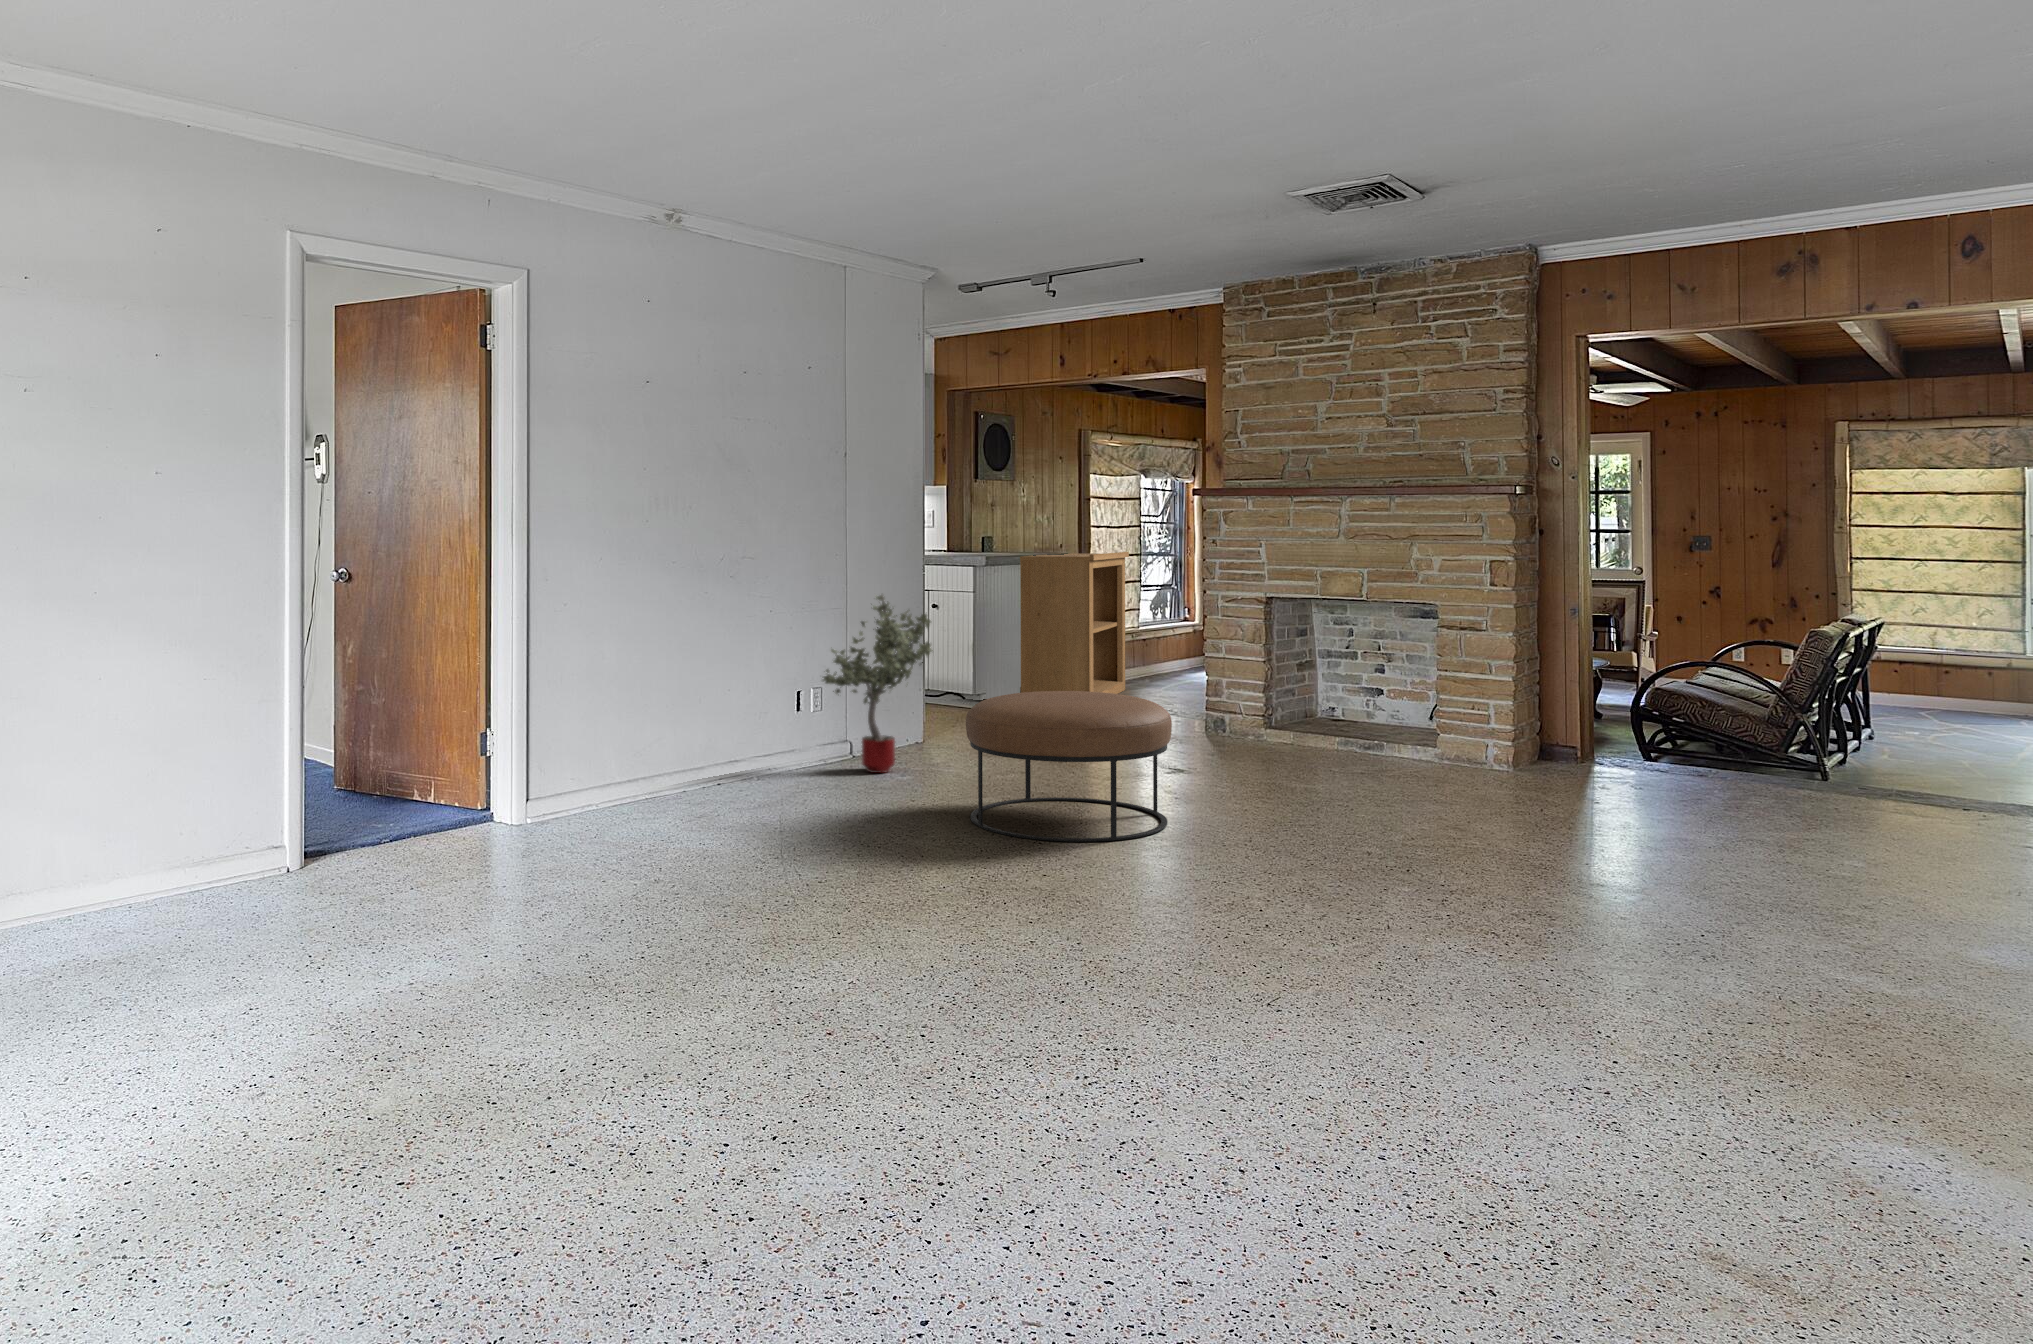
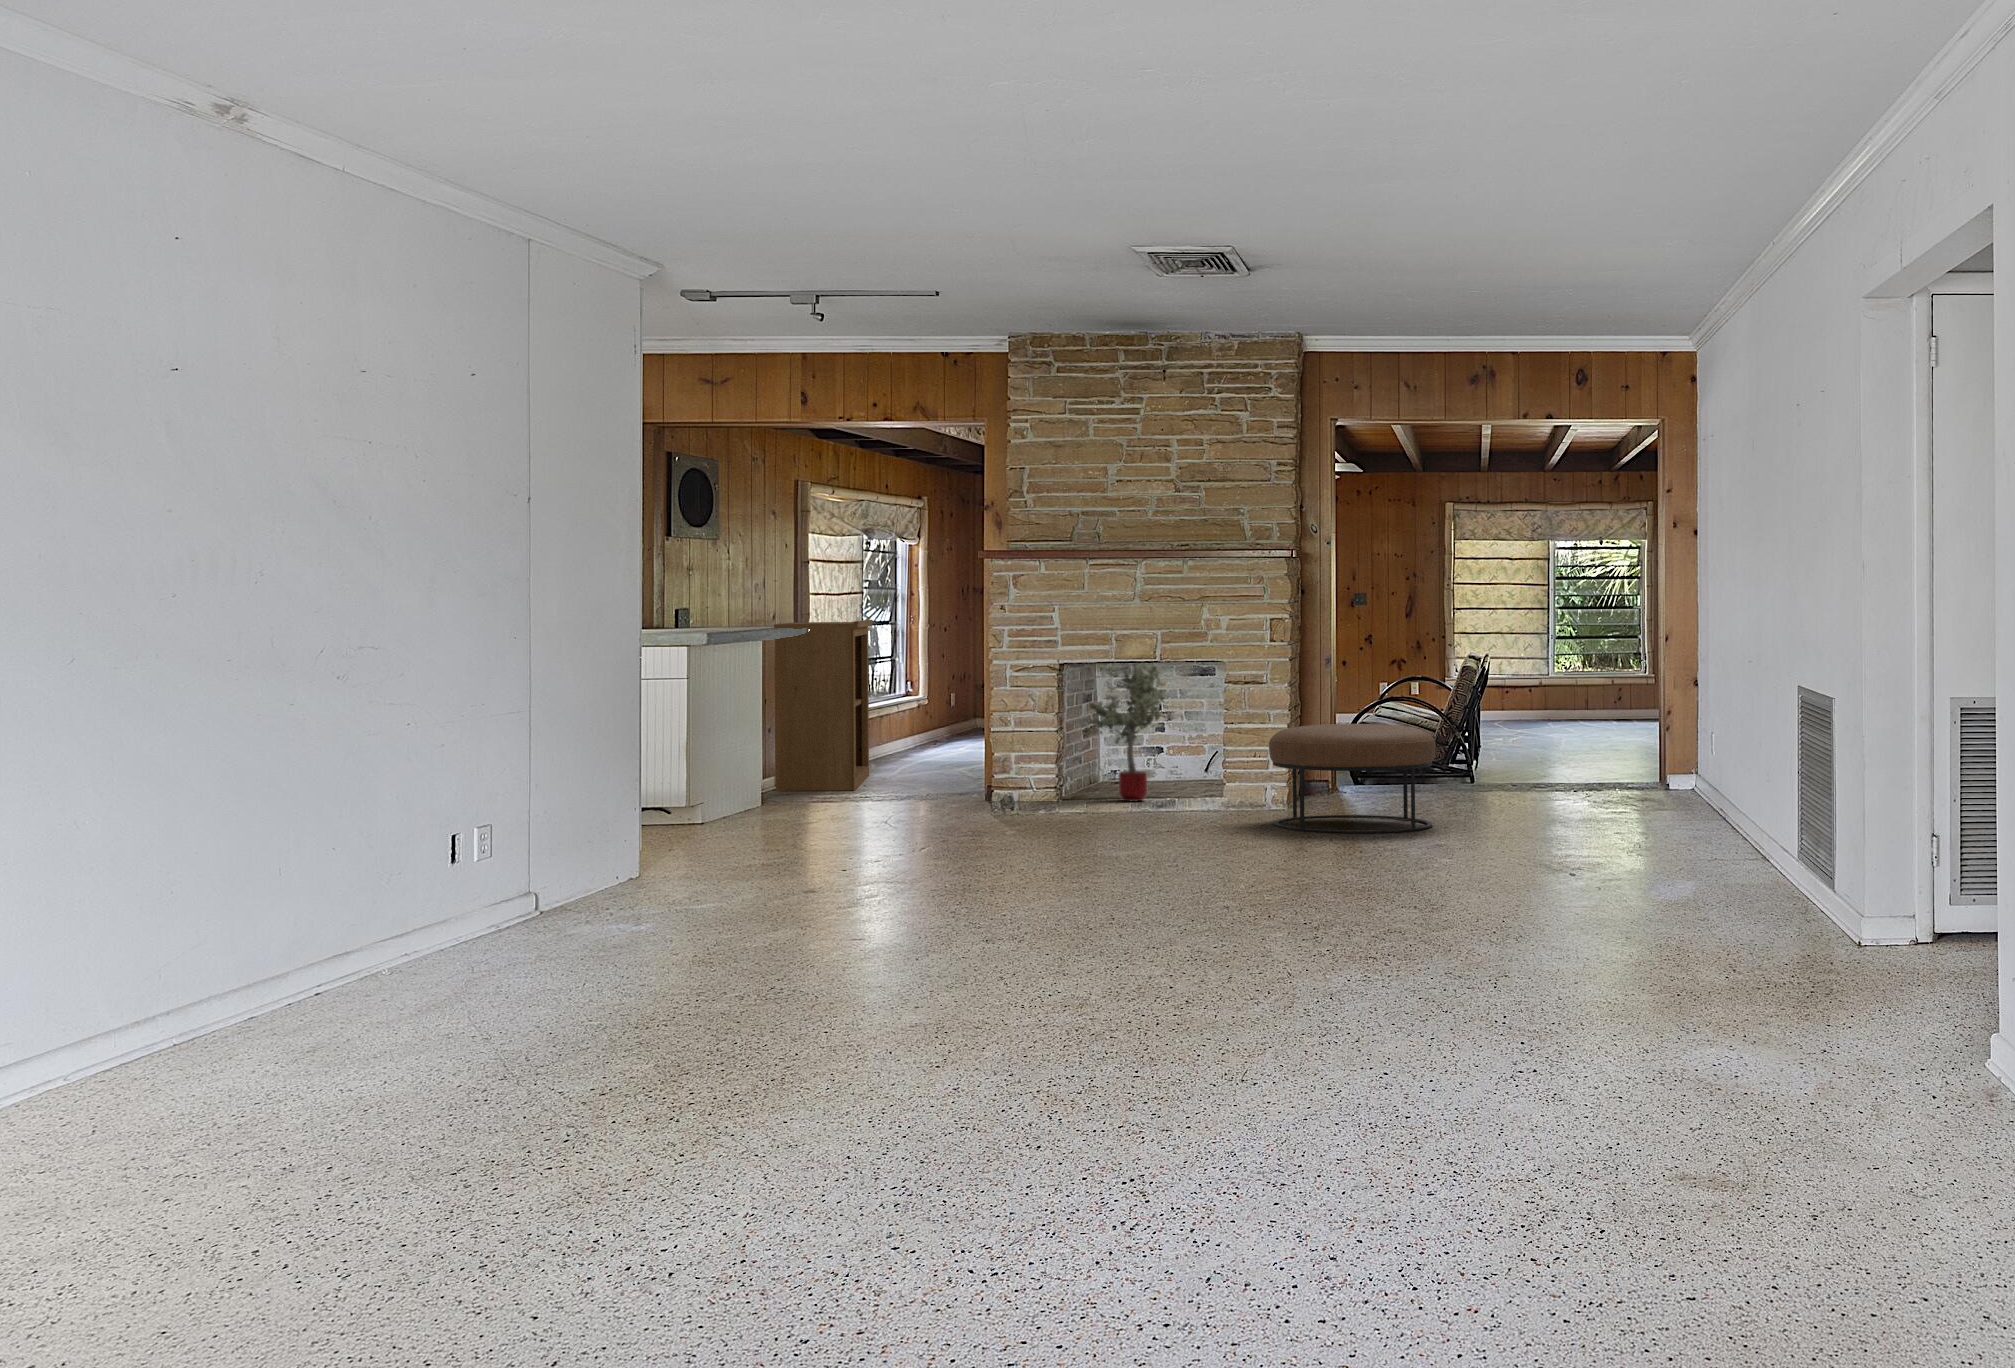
potted tree: present [823,595,933,773] -> present [1089,663,1165,801]
ottoman: present [966,691,1172,842] -> present [1269,724,1436,833]

